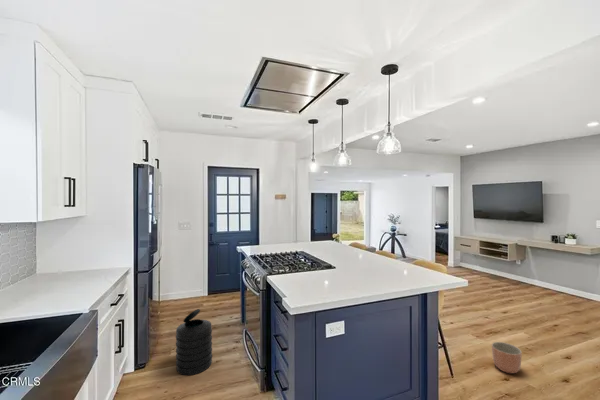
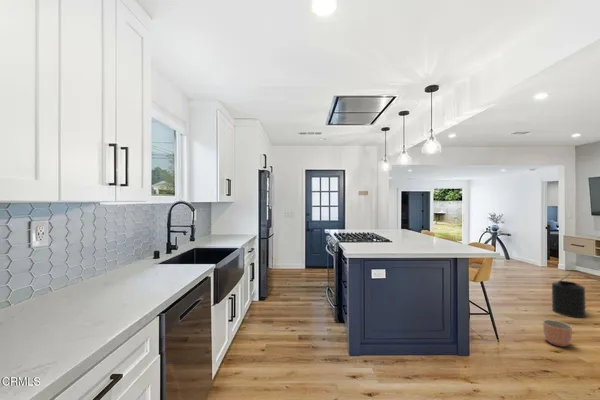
trash can: present [176,309,212,375] -> present [552,274,586,318]

